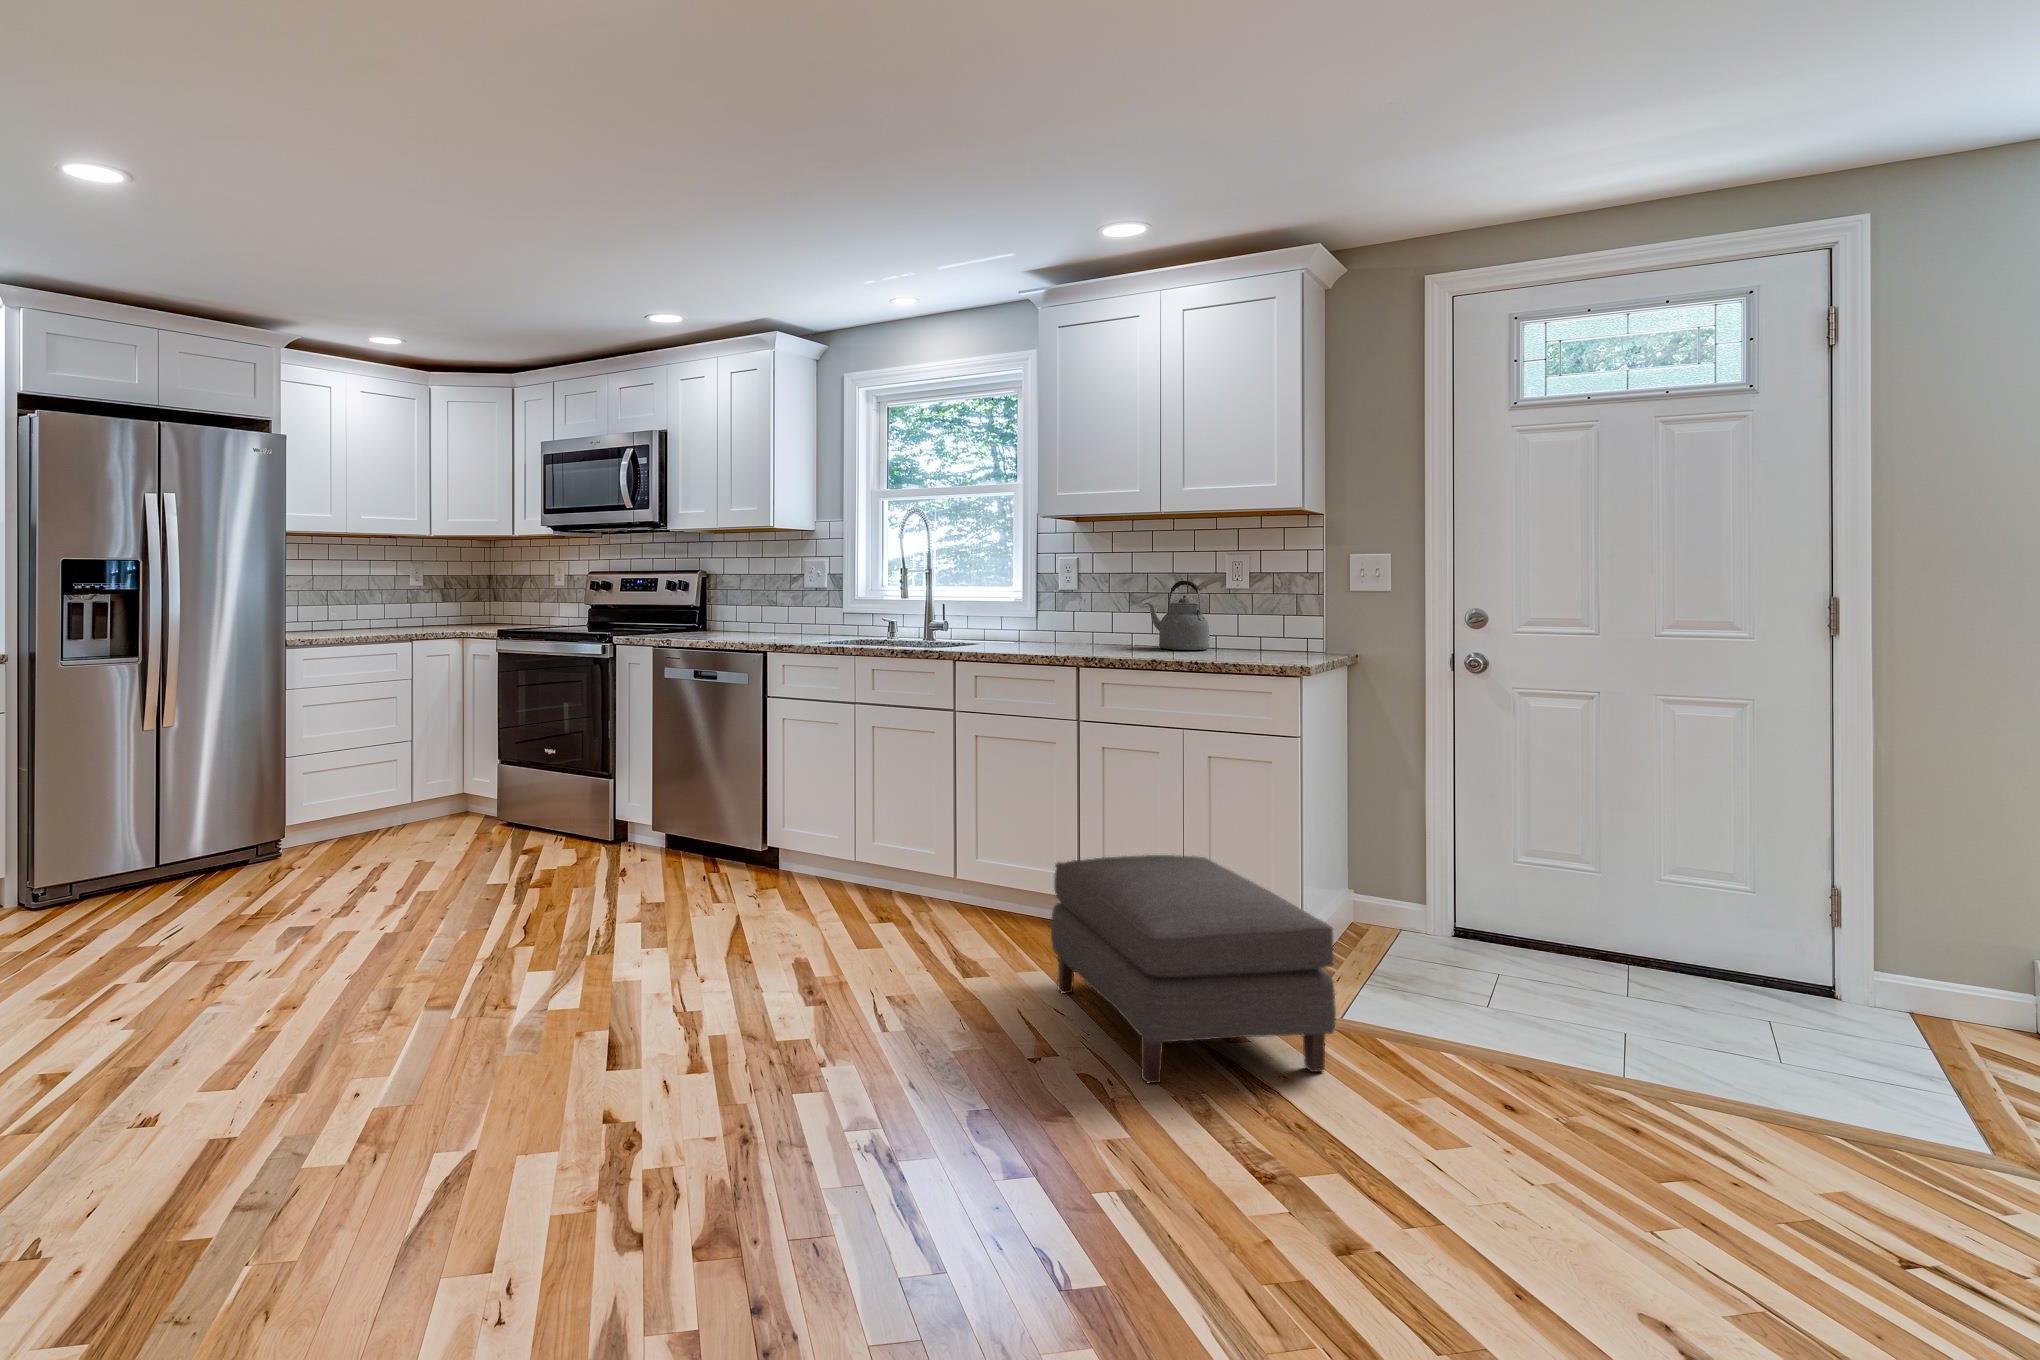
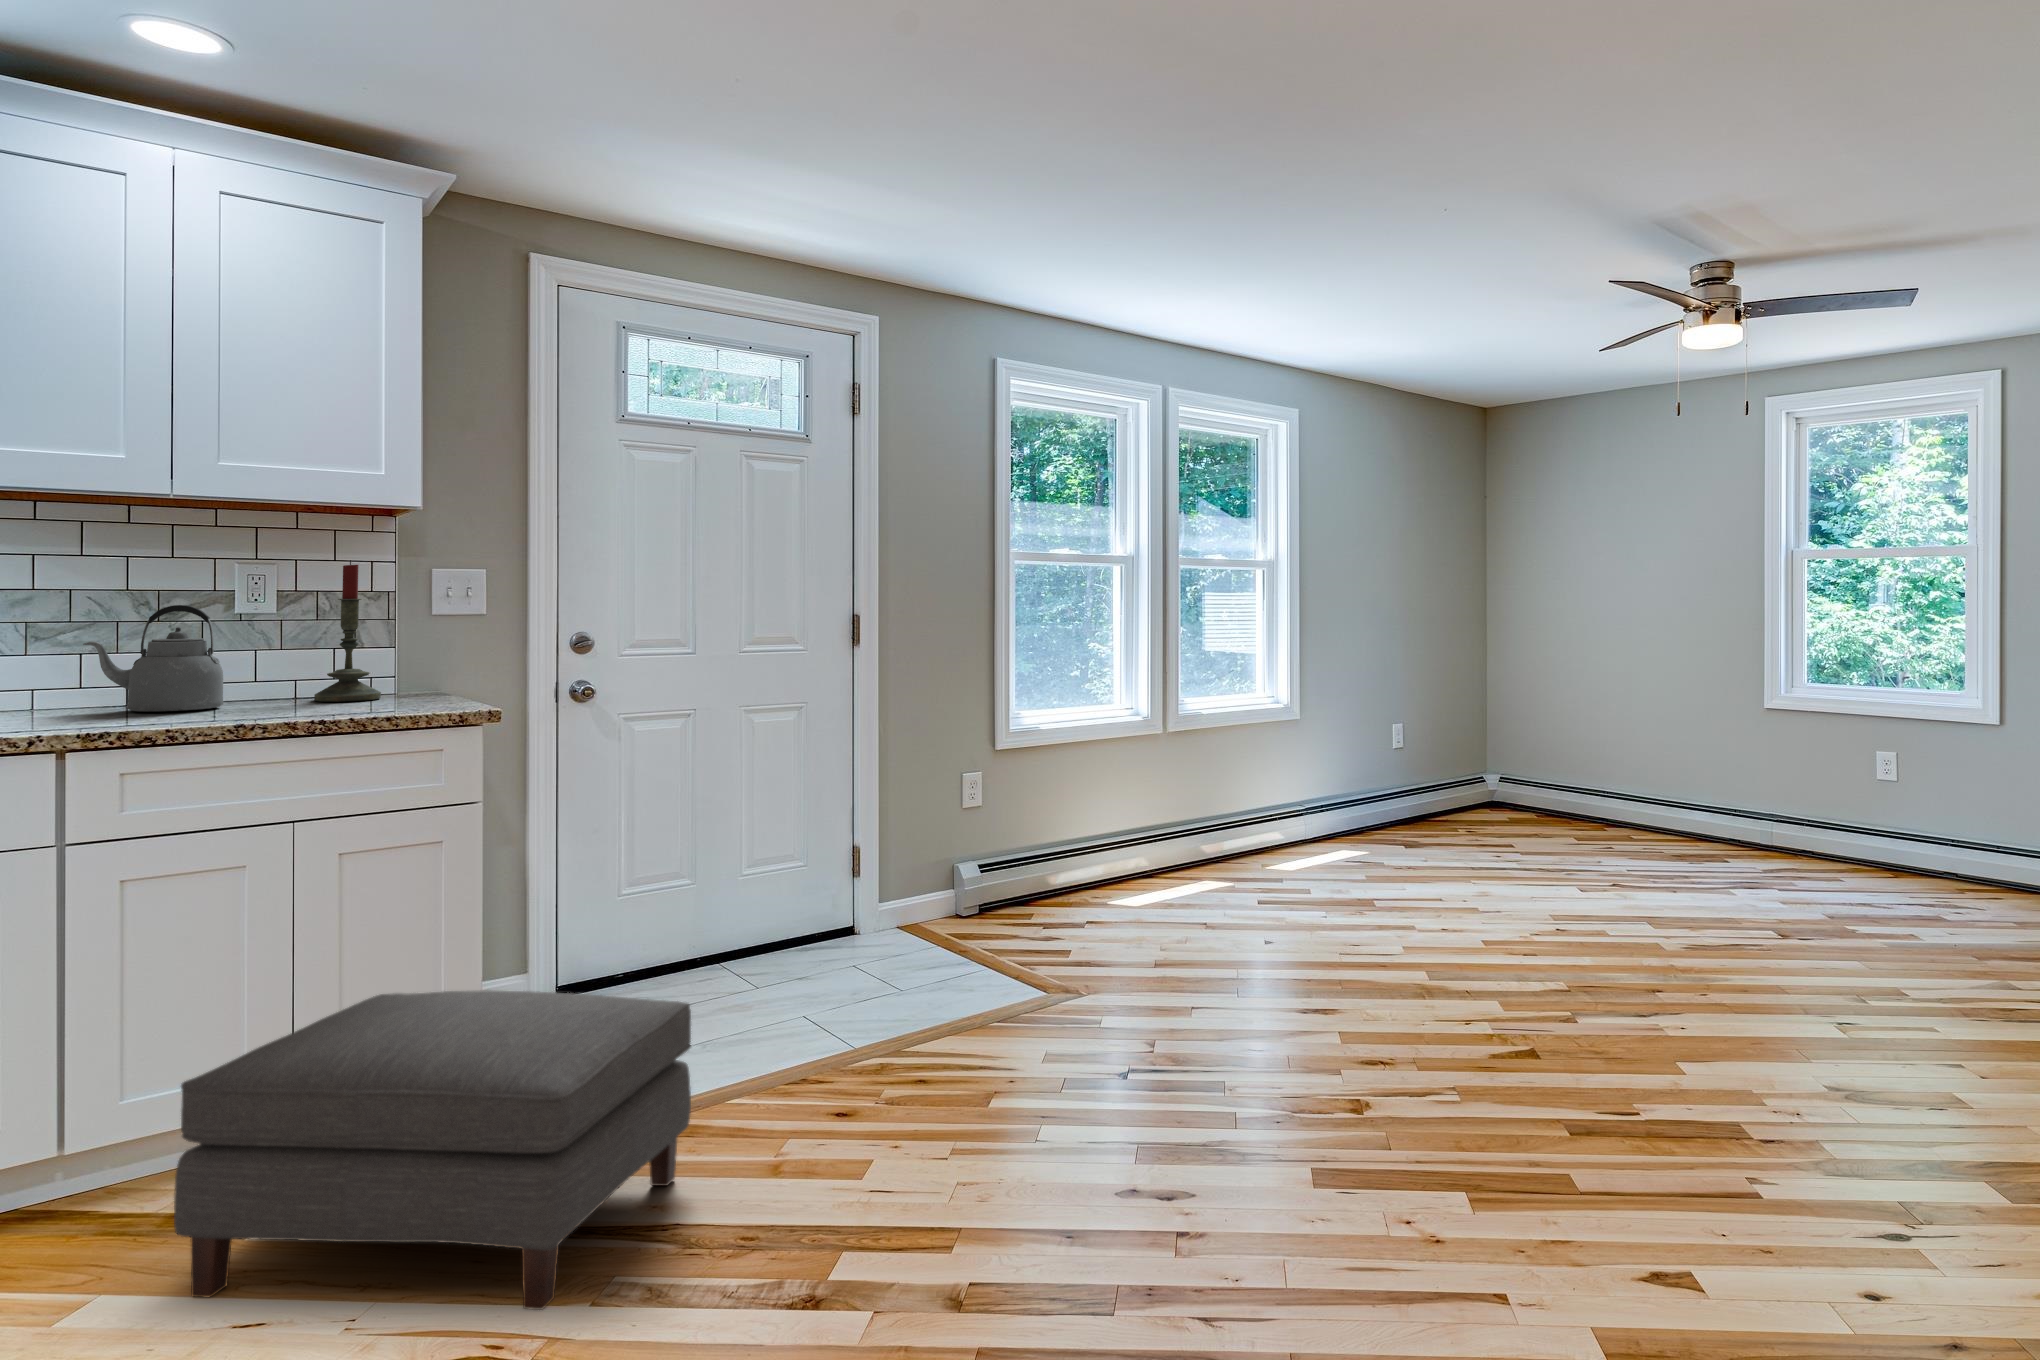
candle: none [1265,550,1308,655] -> present [314,560,381,702]

